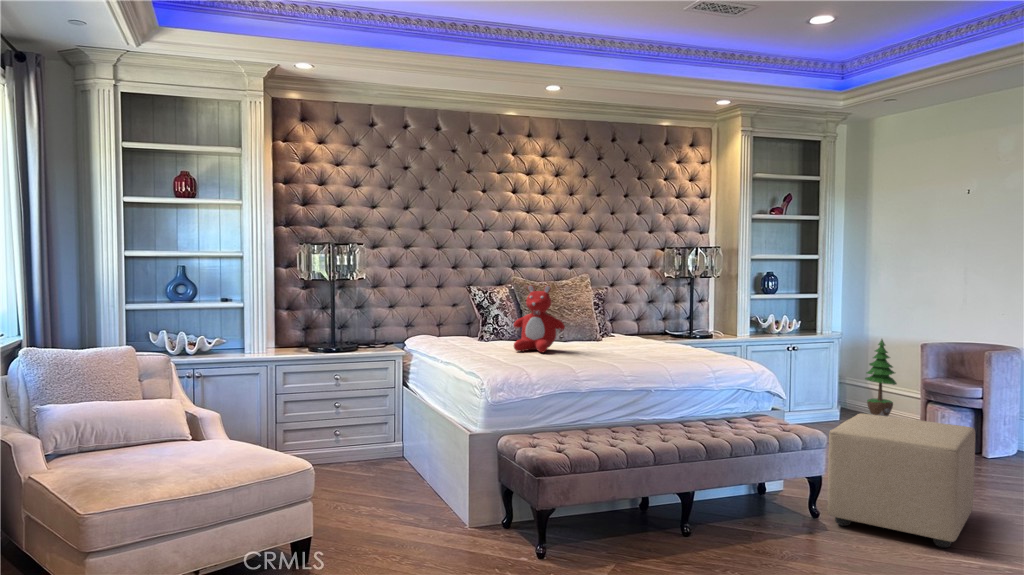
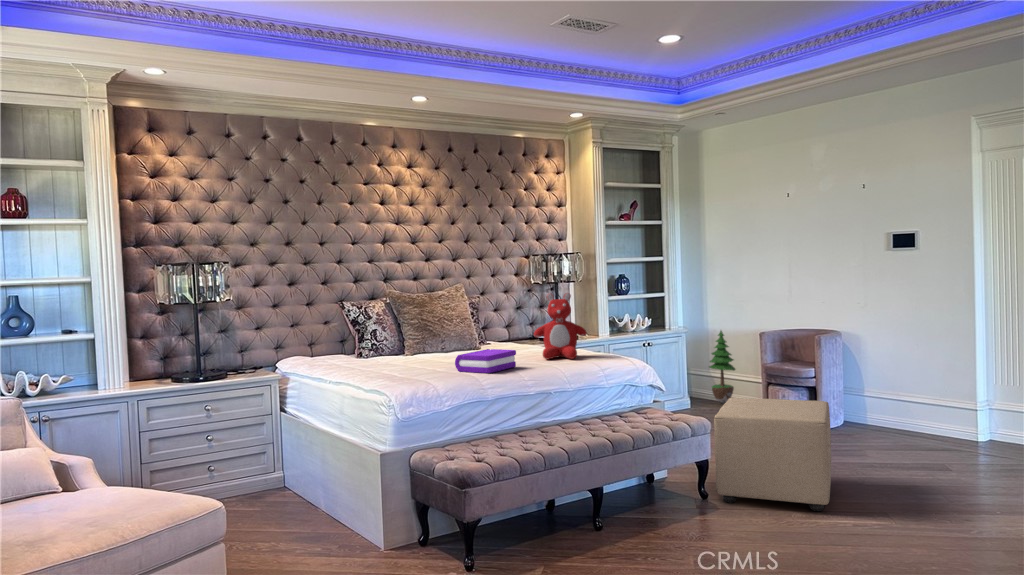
teddy bear: present [513,285,565,352] -> present [534,293,587,359]
book: none [558,341,621,365] -> present [455,349,516,373]

